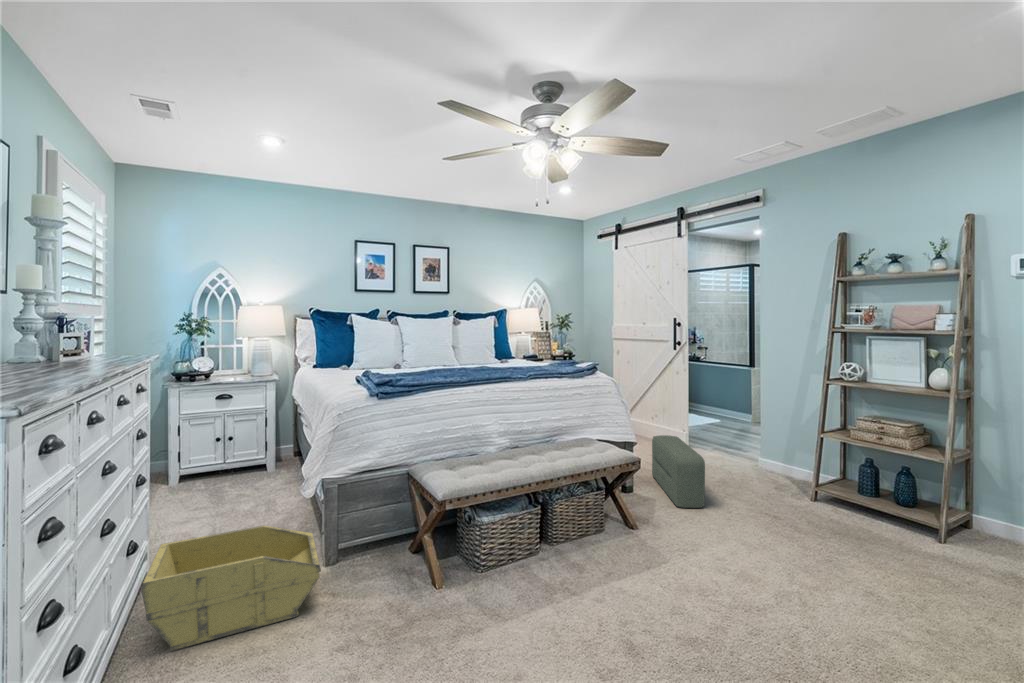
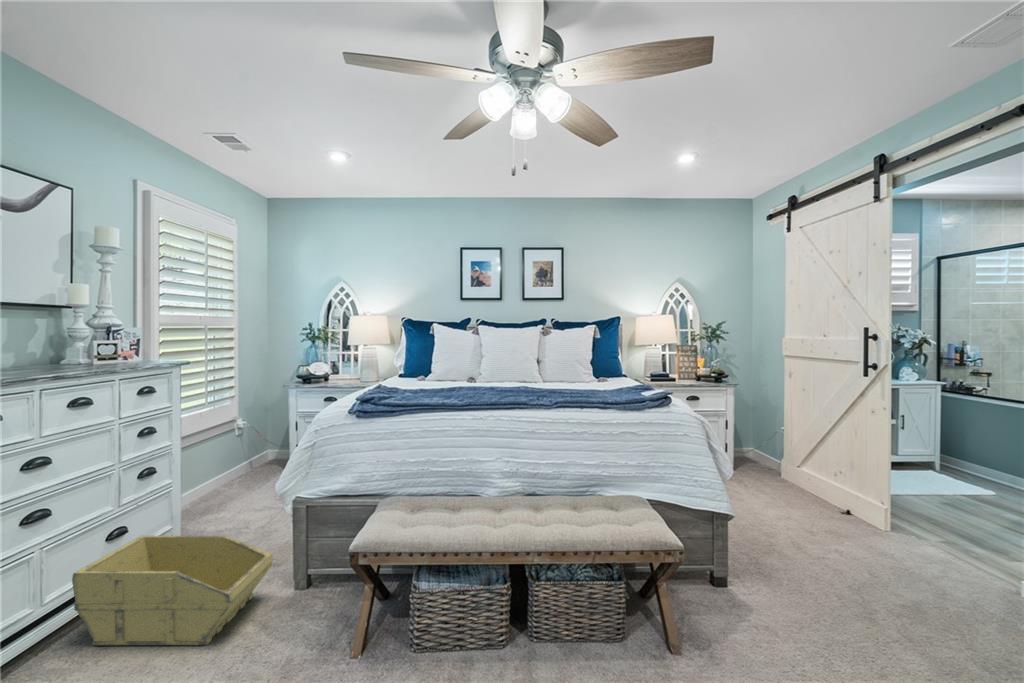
pouf: present [652,435,705,508] -> none [779,507,838,648]

